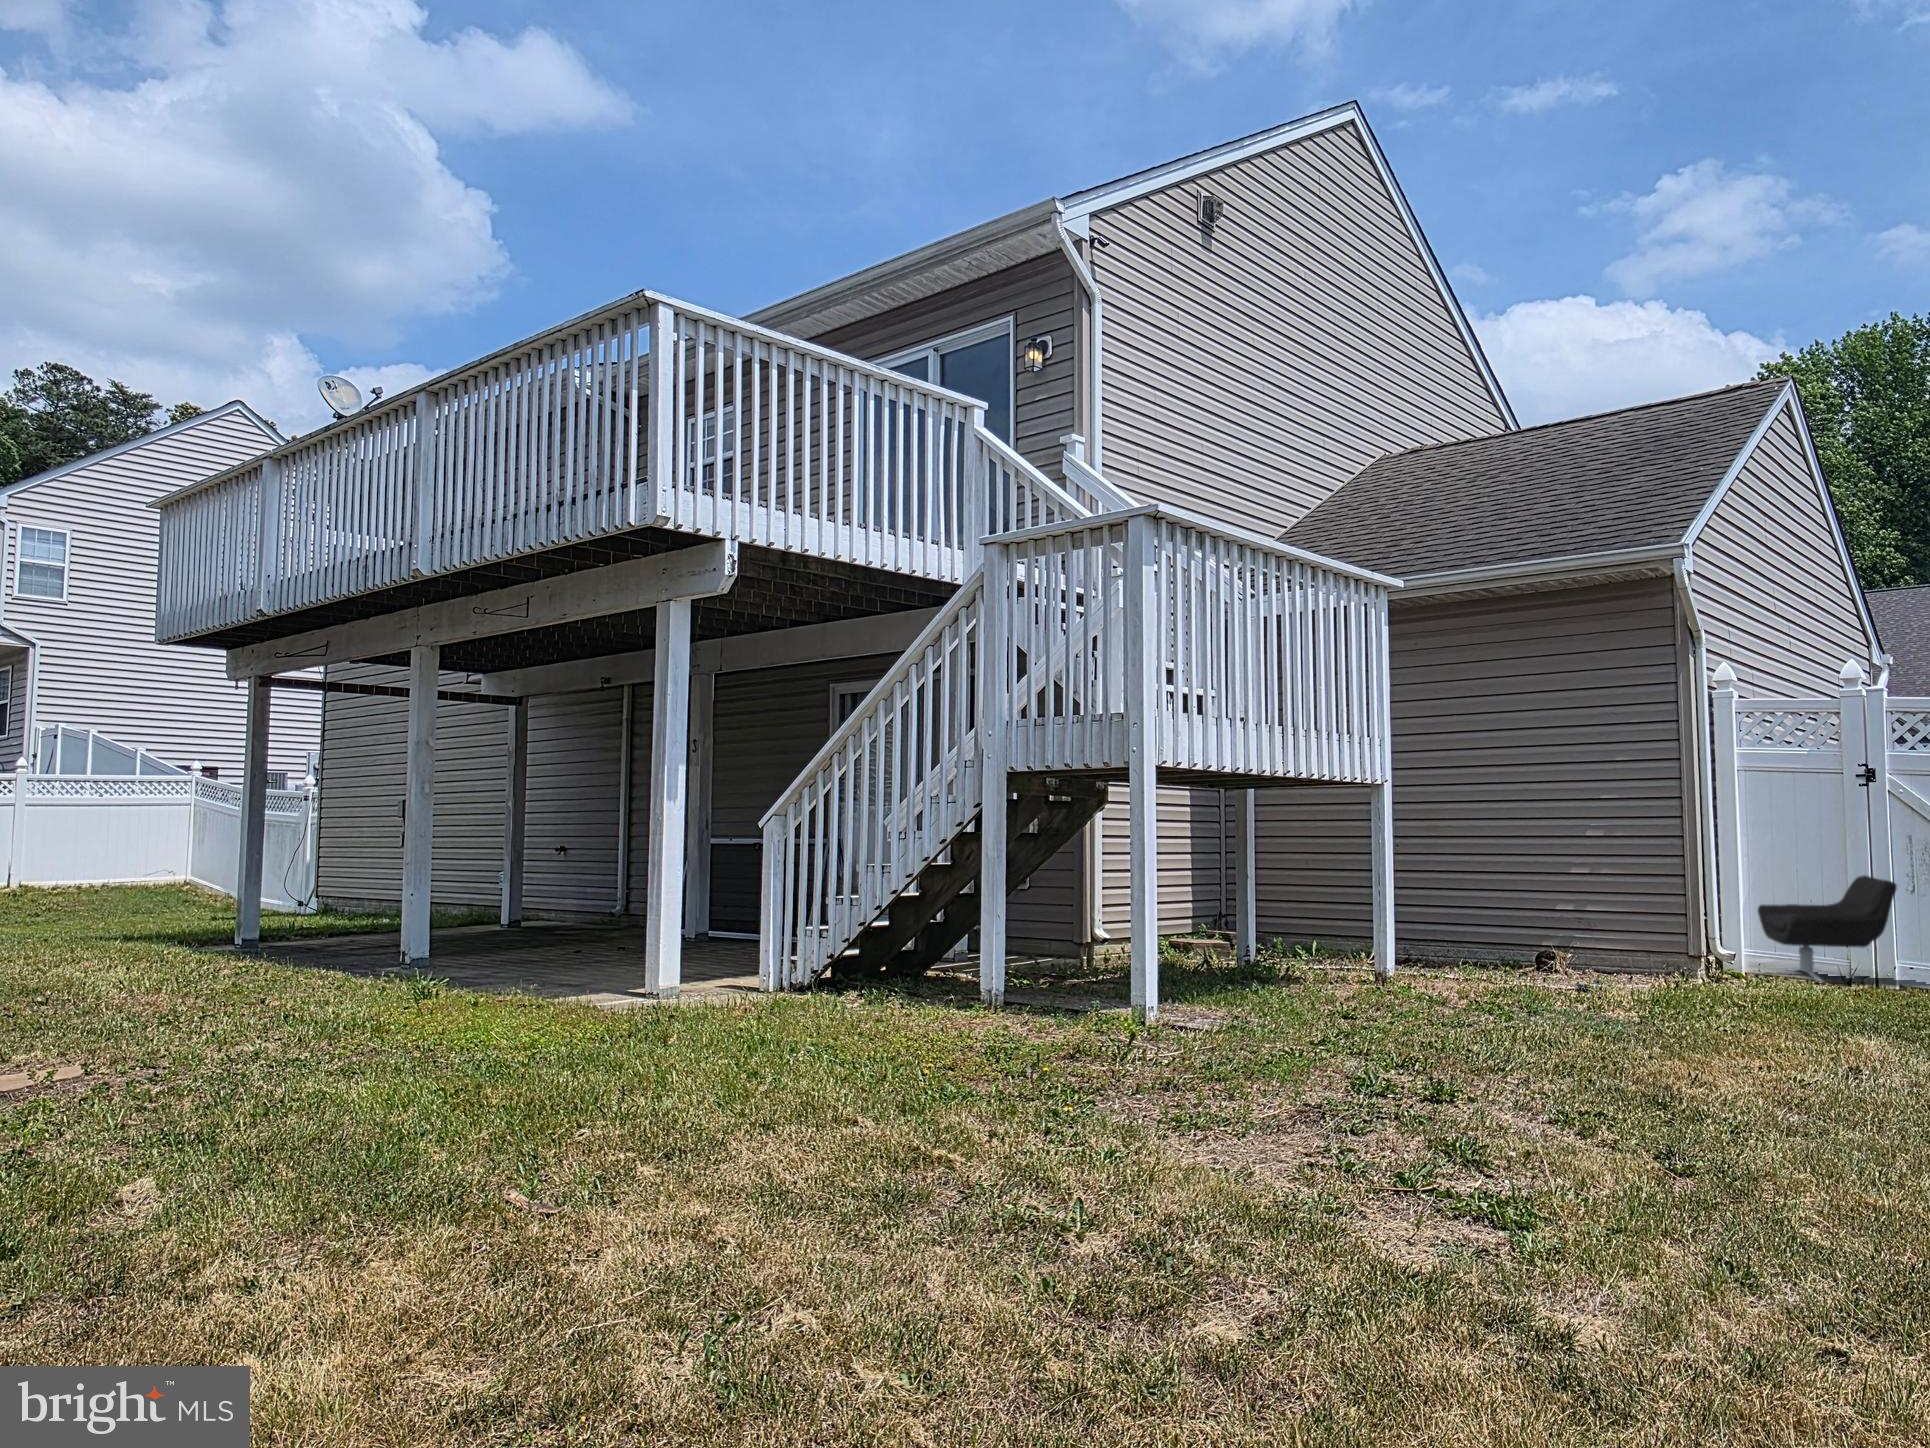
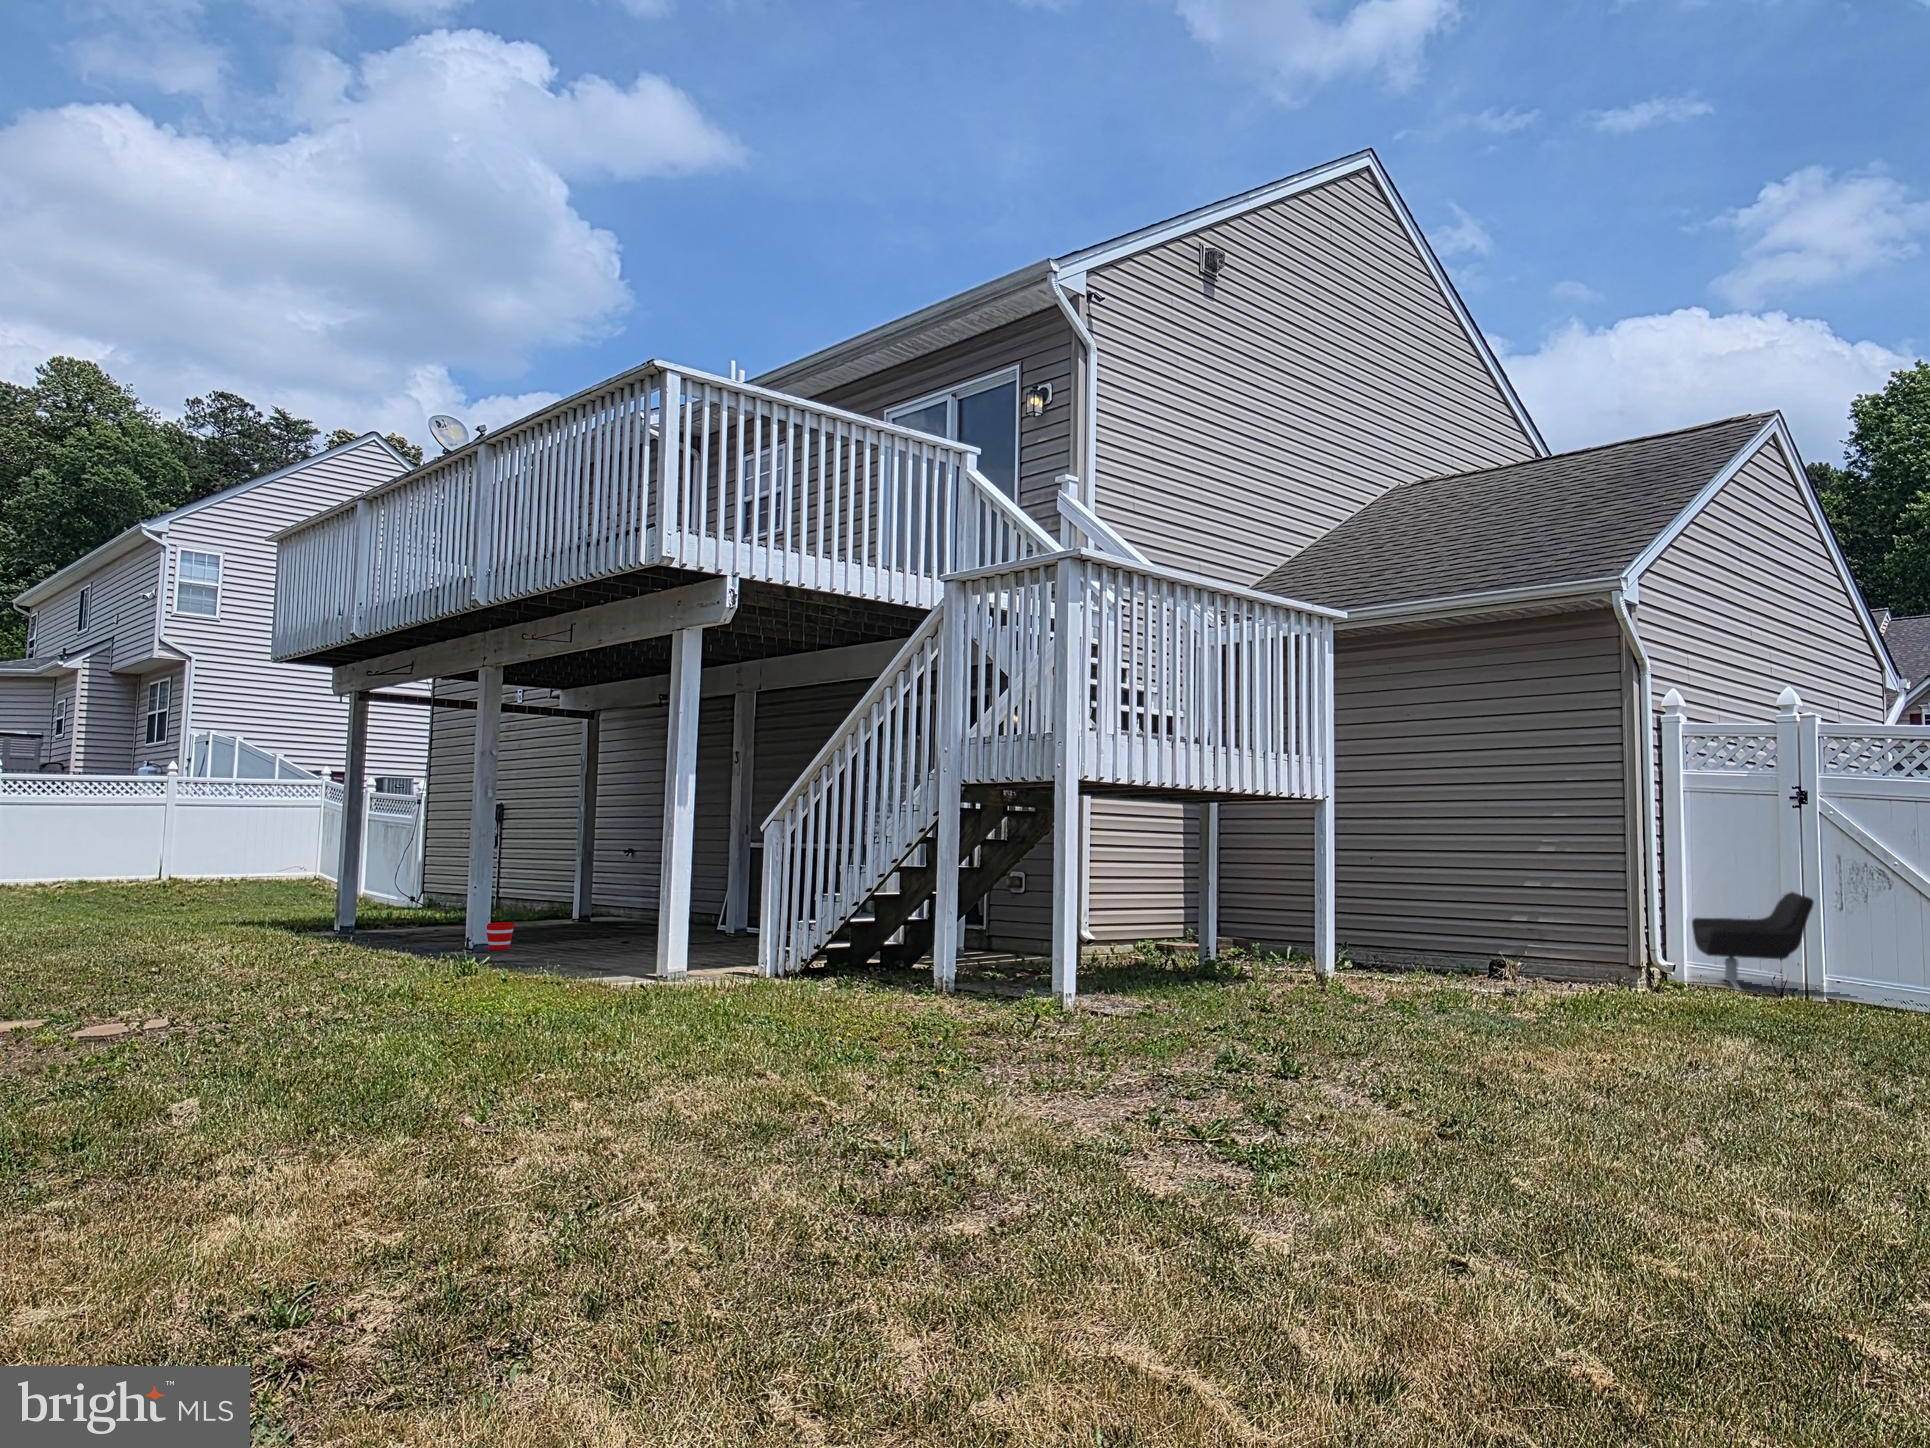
bucket: none [424,922,459,966] -> present [486,912,515,950]

